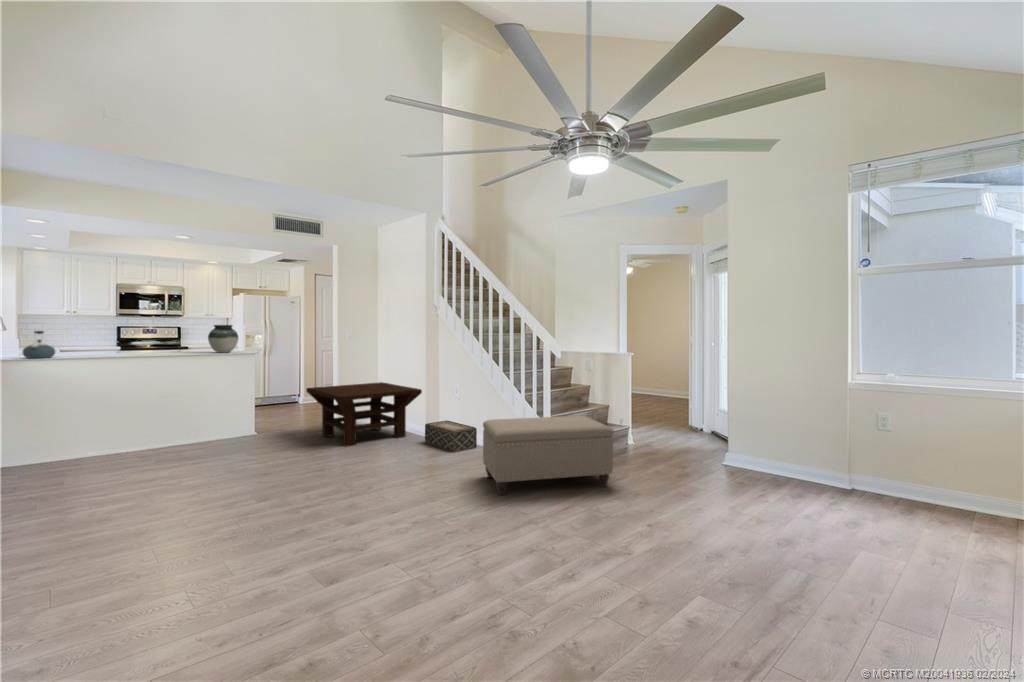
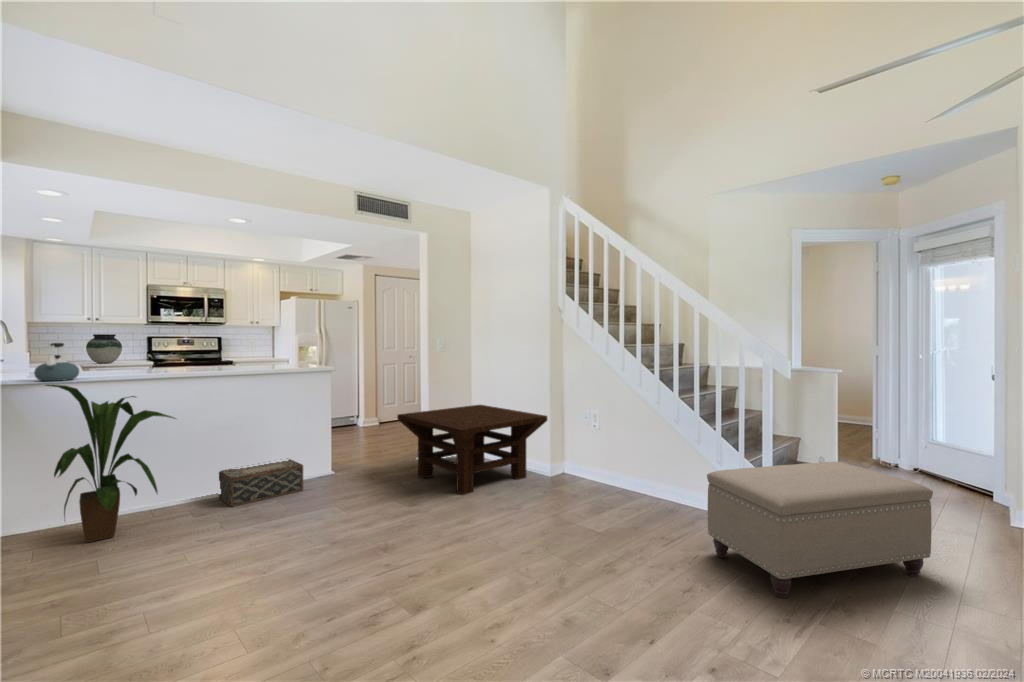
vase: present [208,325,238,353] -> present [86,334,122,363]
house plant: none [29,359,128,470] -> present [46,385,176,543]
woven basket: present [425,420,477,452] -> present [219,459,303,507]

